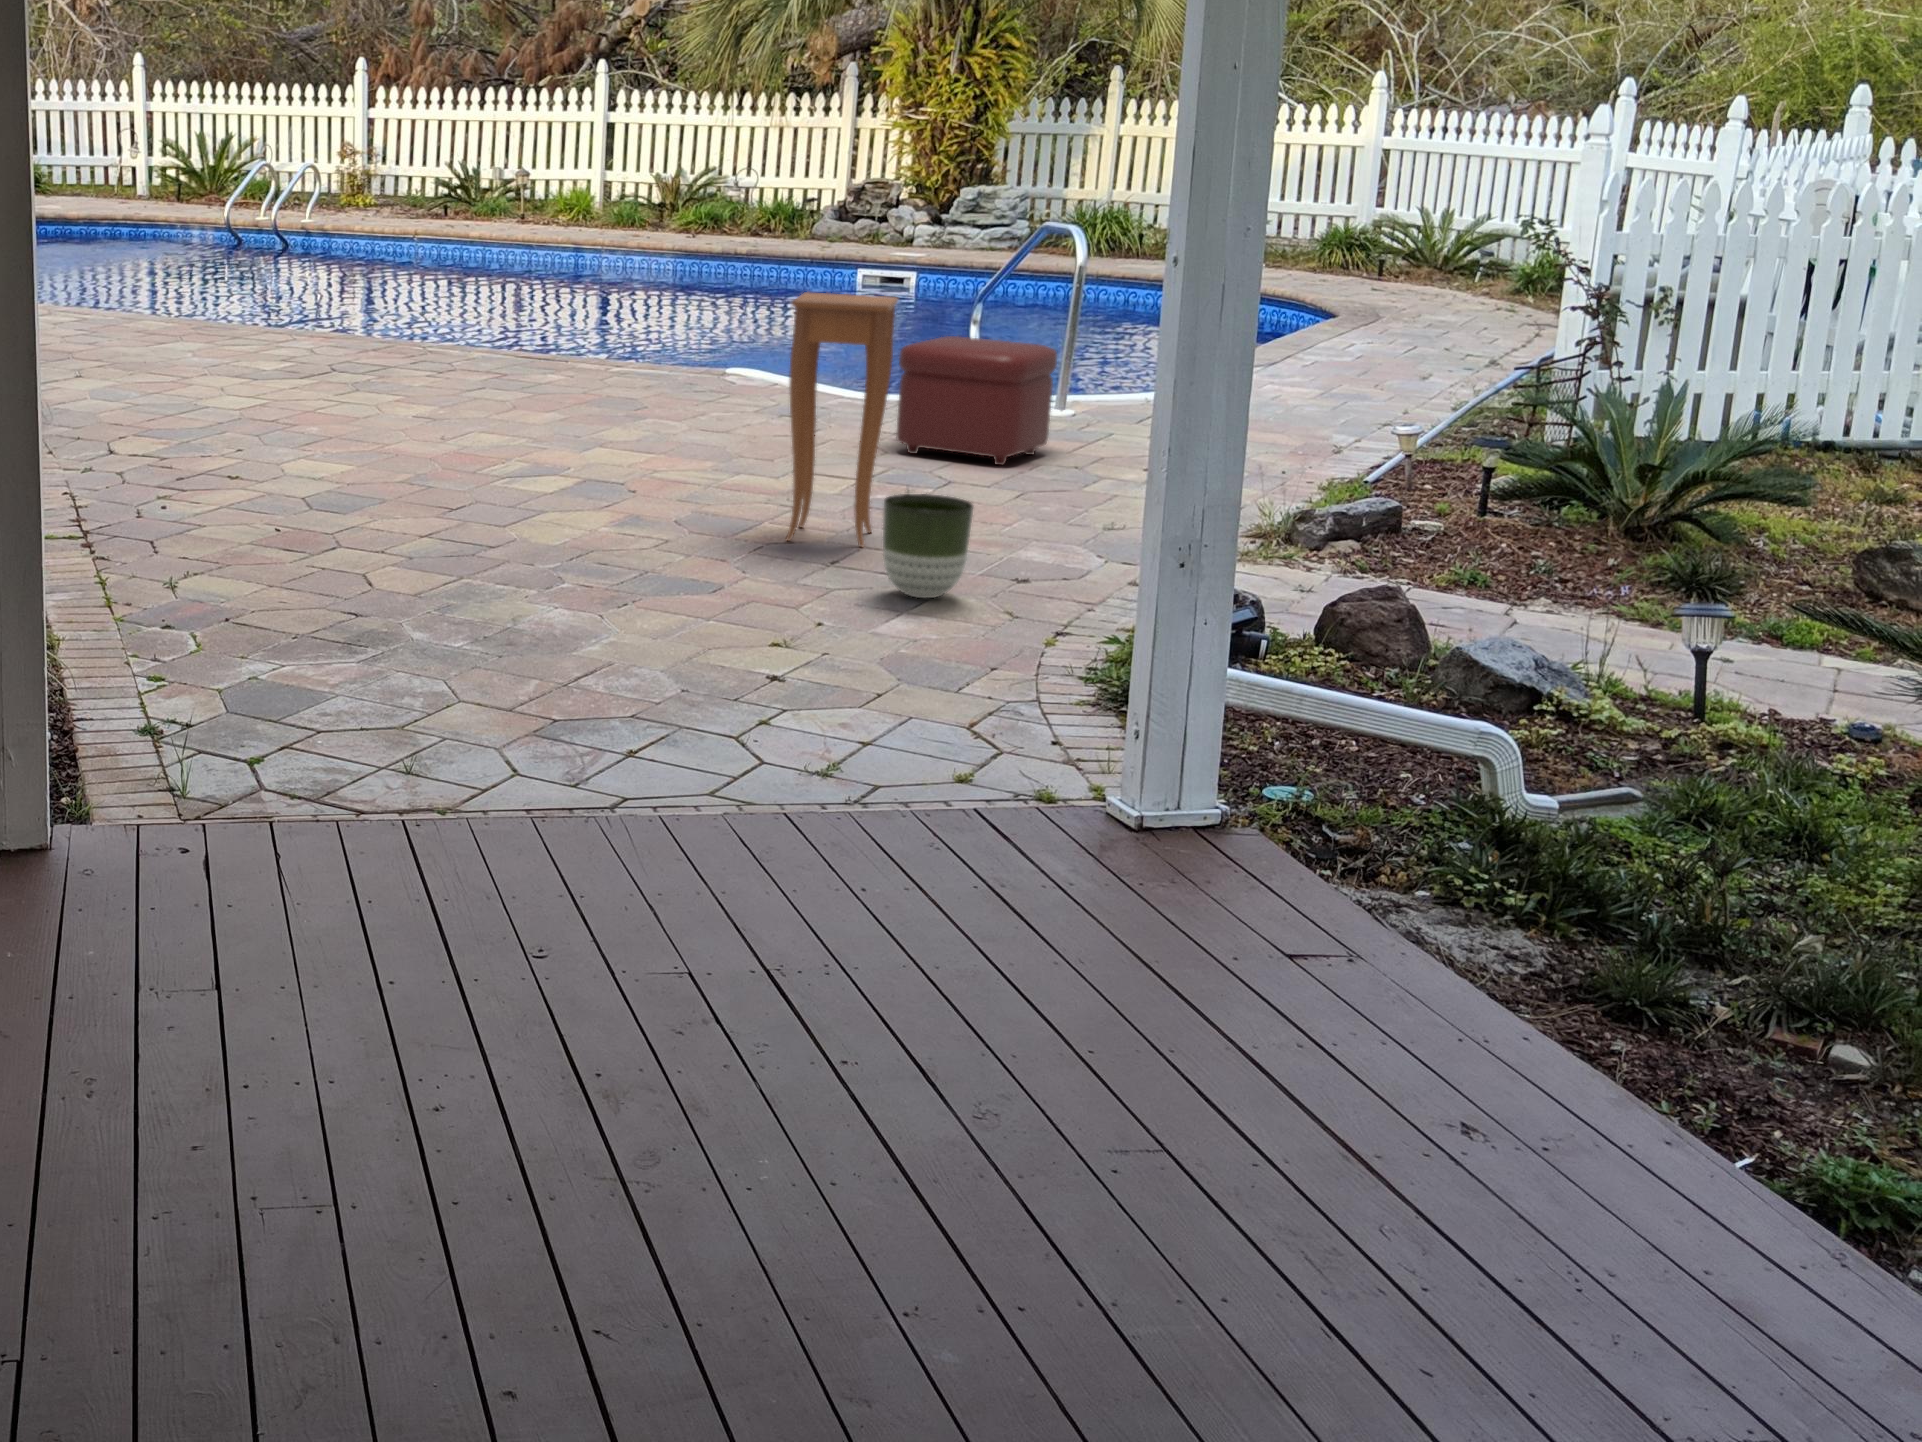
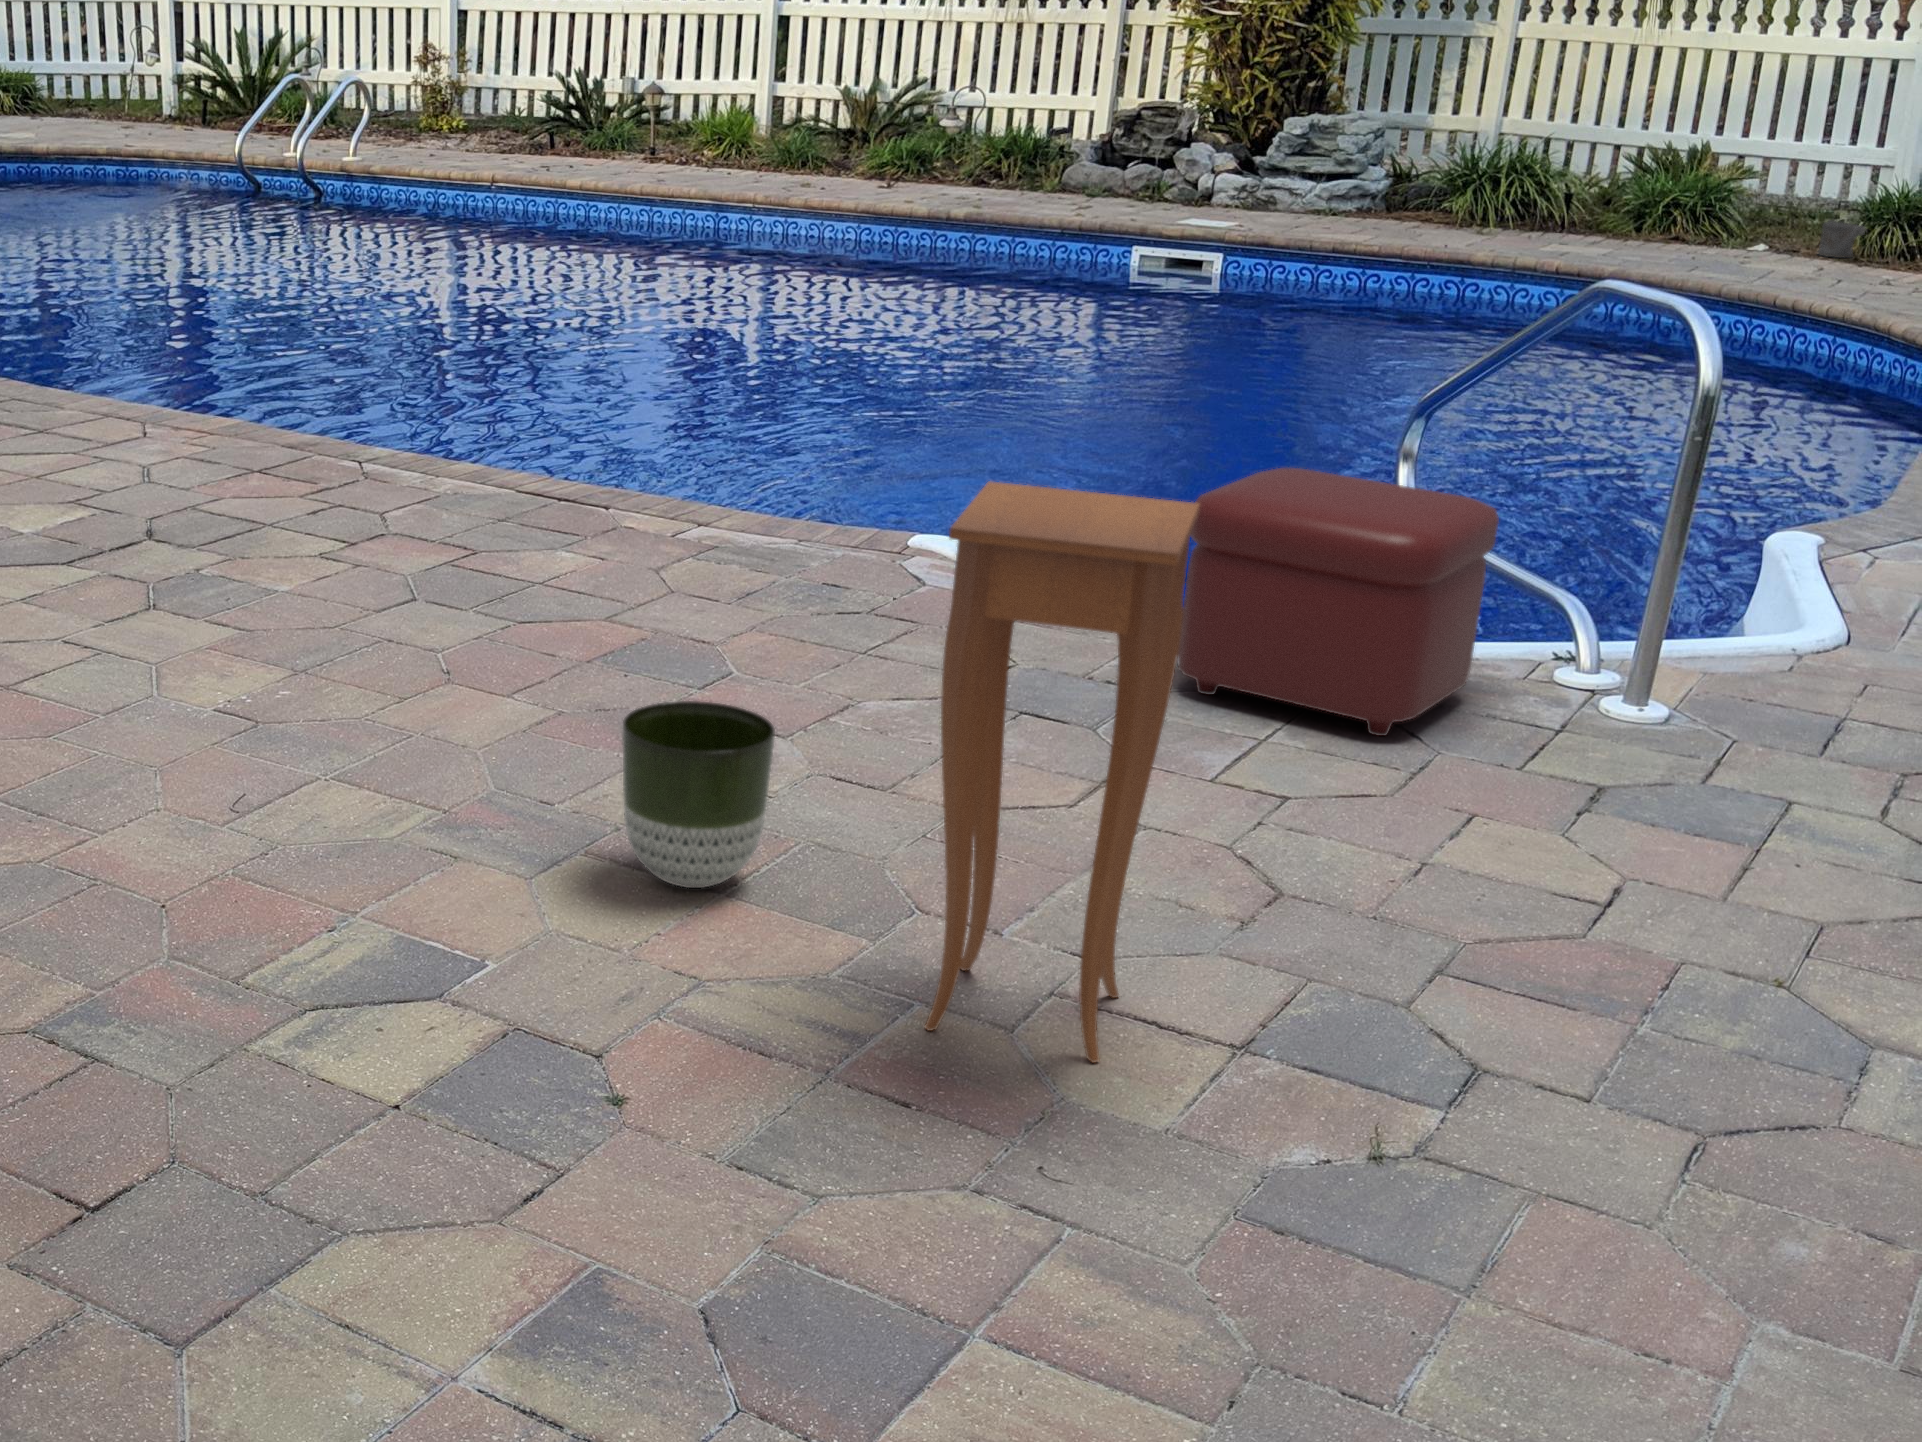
watering can: none [1304,251,1331,274] -> present [1817,220,1865,258]
planter: present [883,494,973,598] -> present [622,701,775,888]

